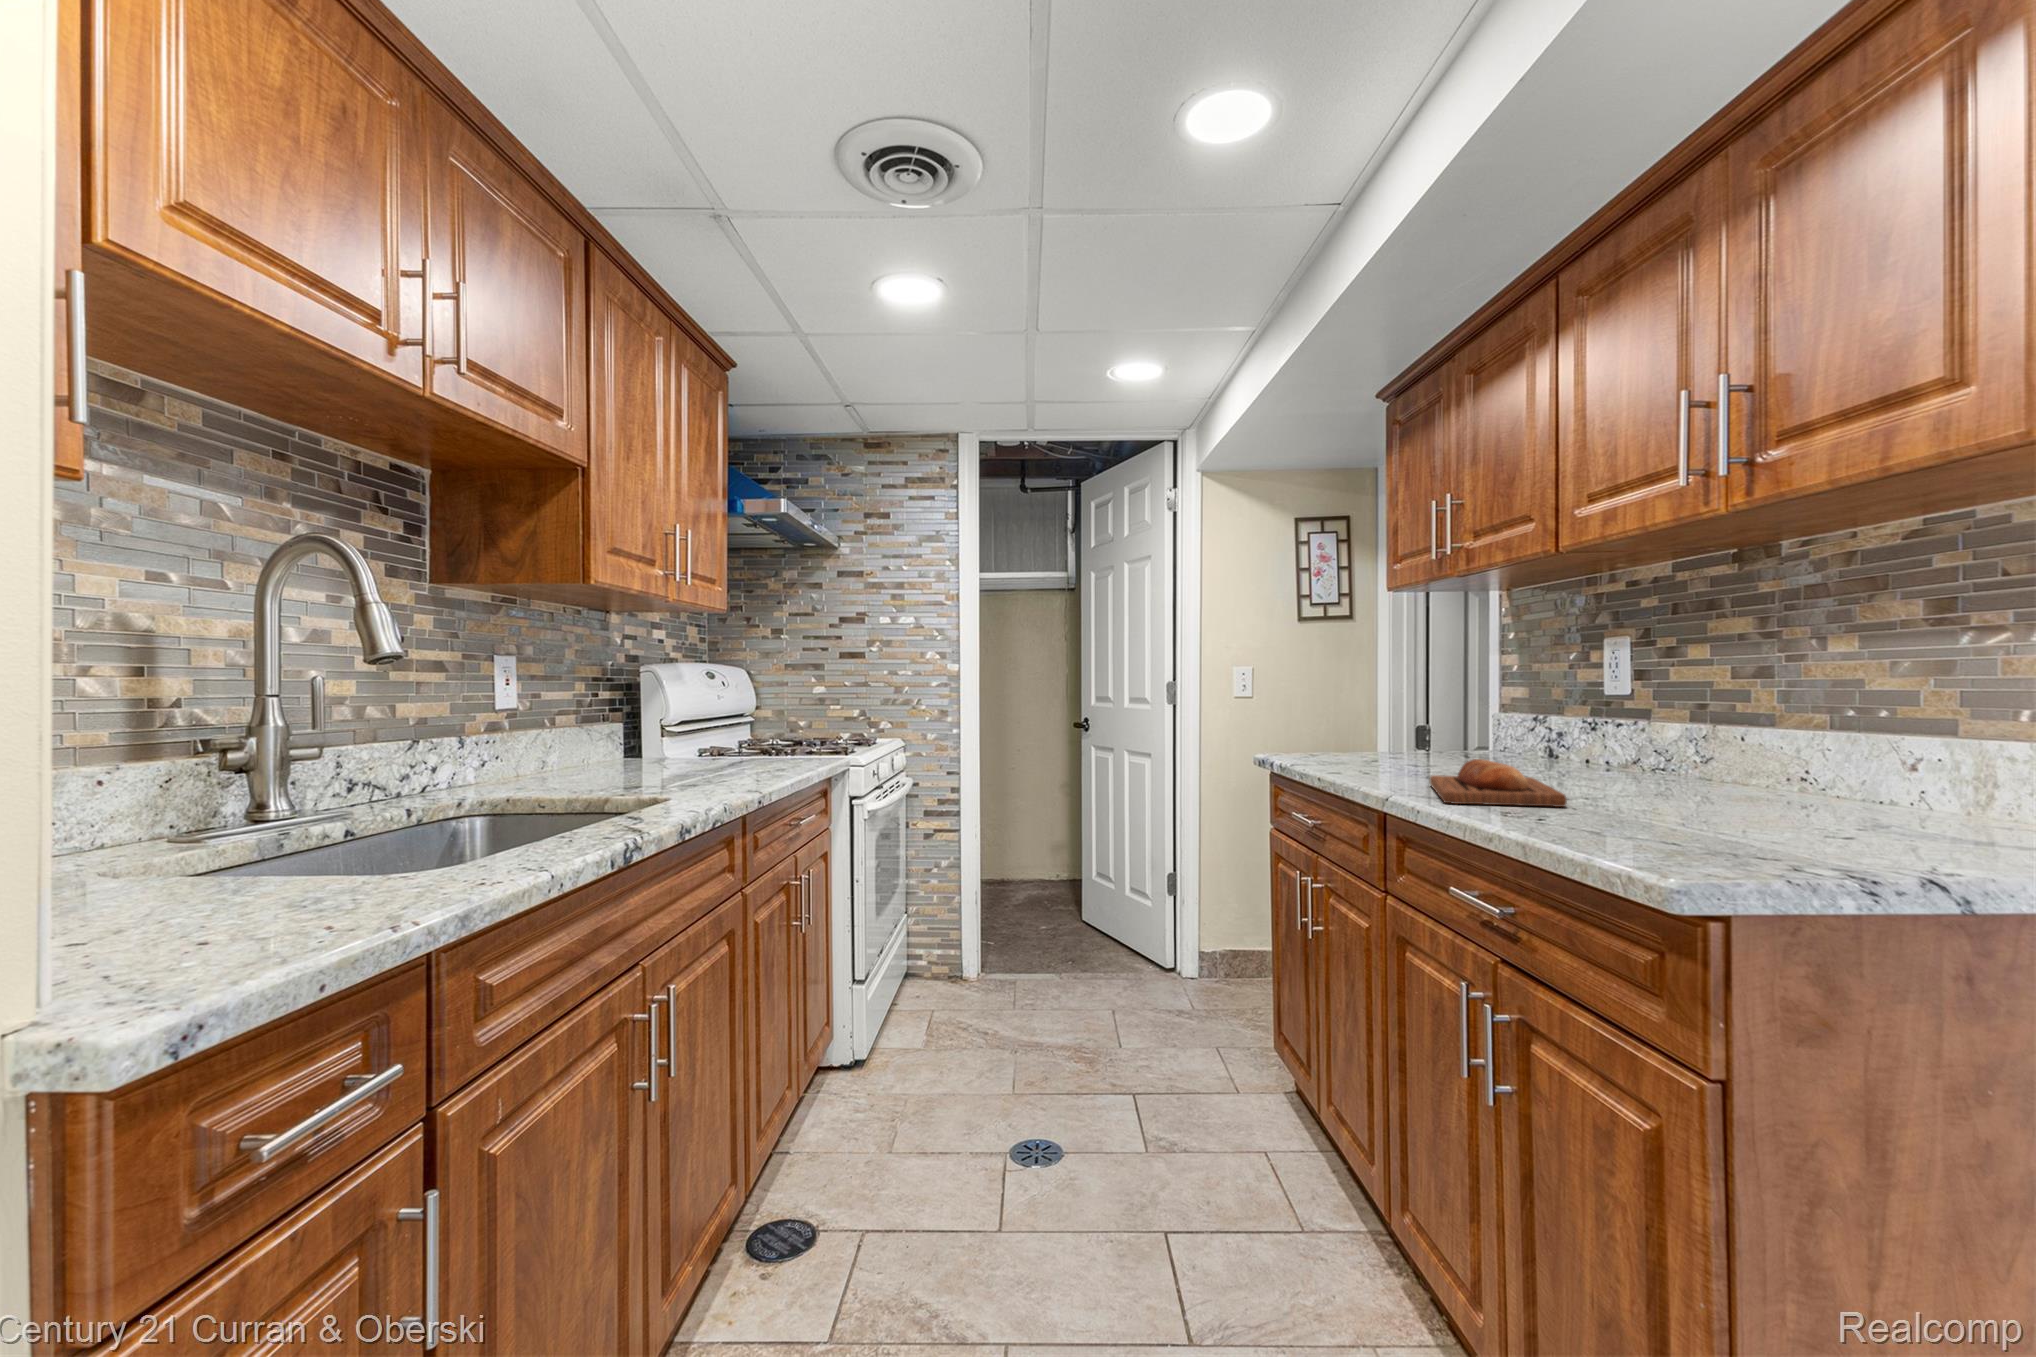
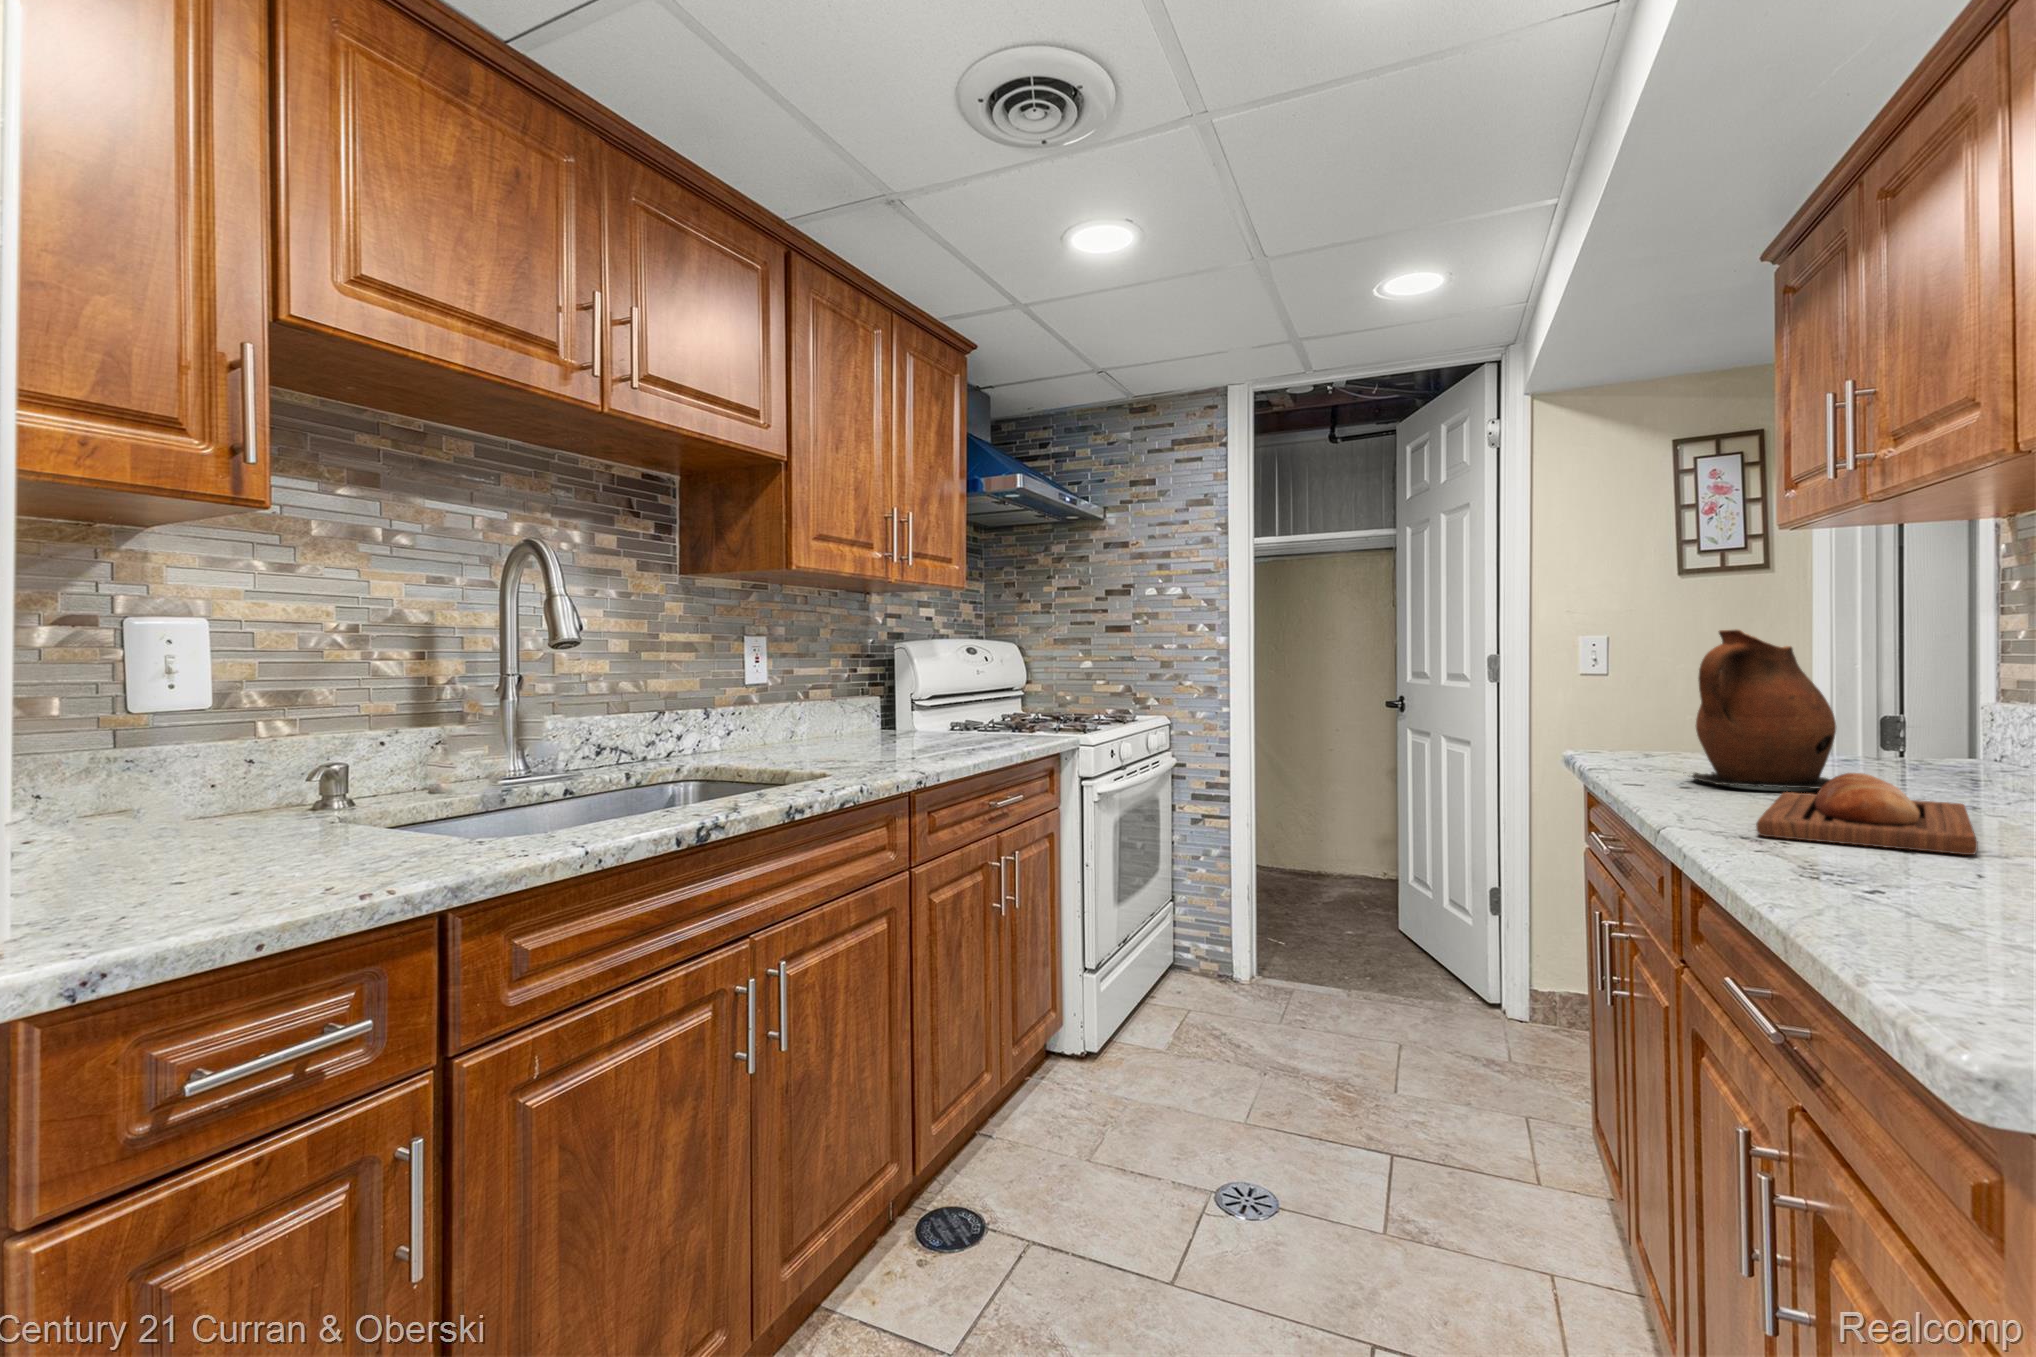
ceramic pitcher: none [1348,661,1459,776] -> present [1692,629,1836,789]

